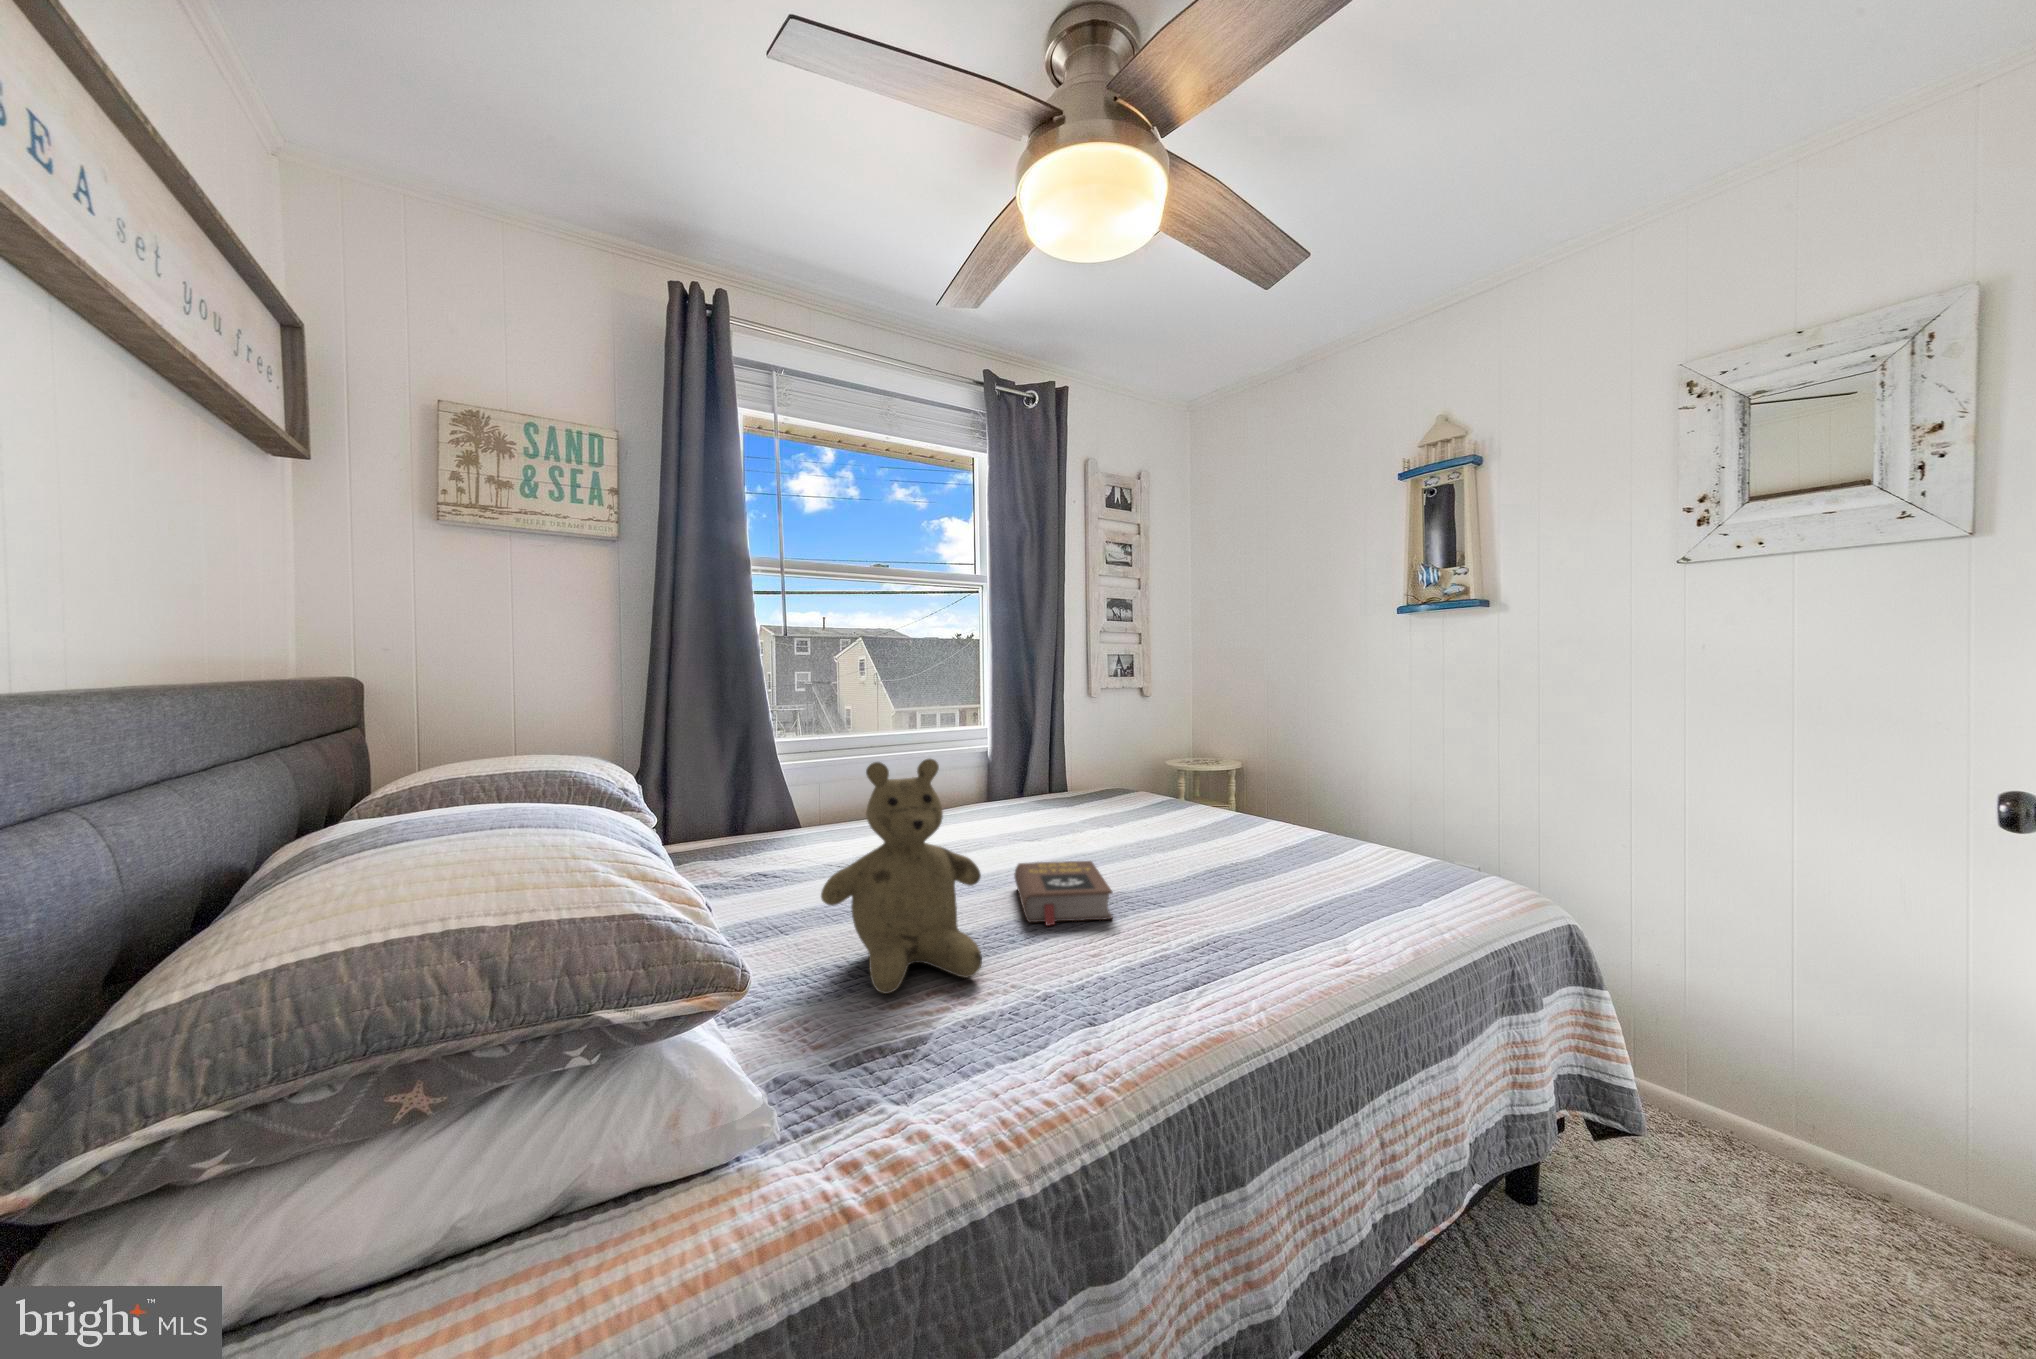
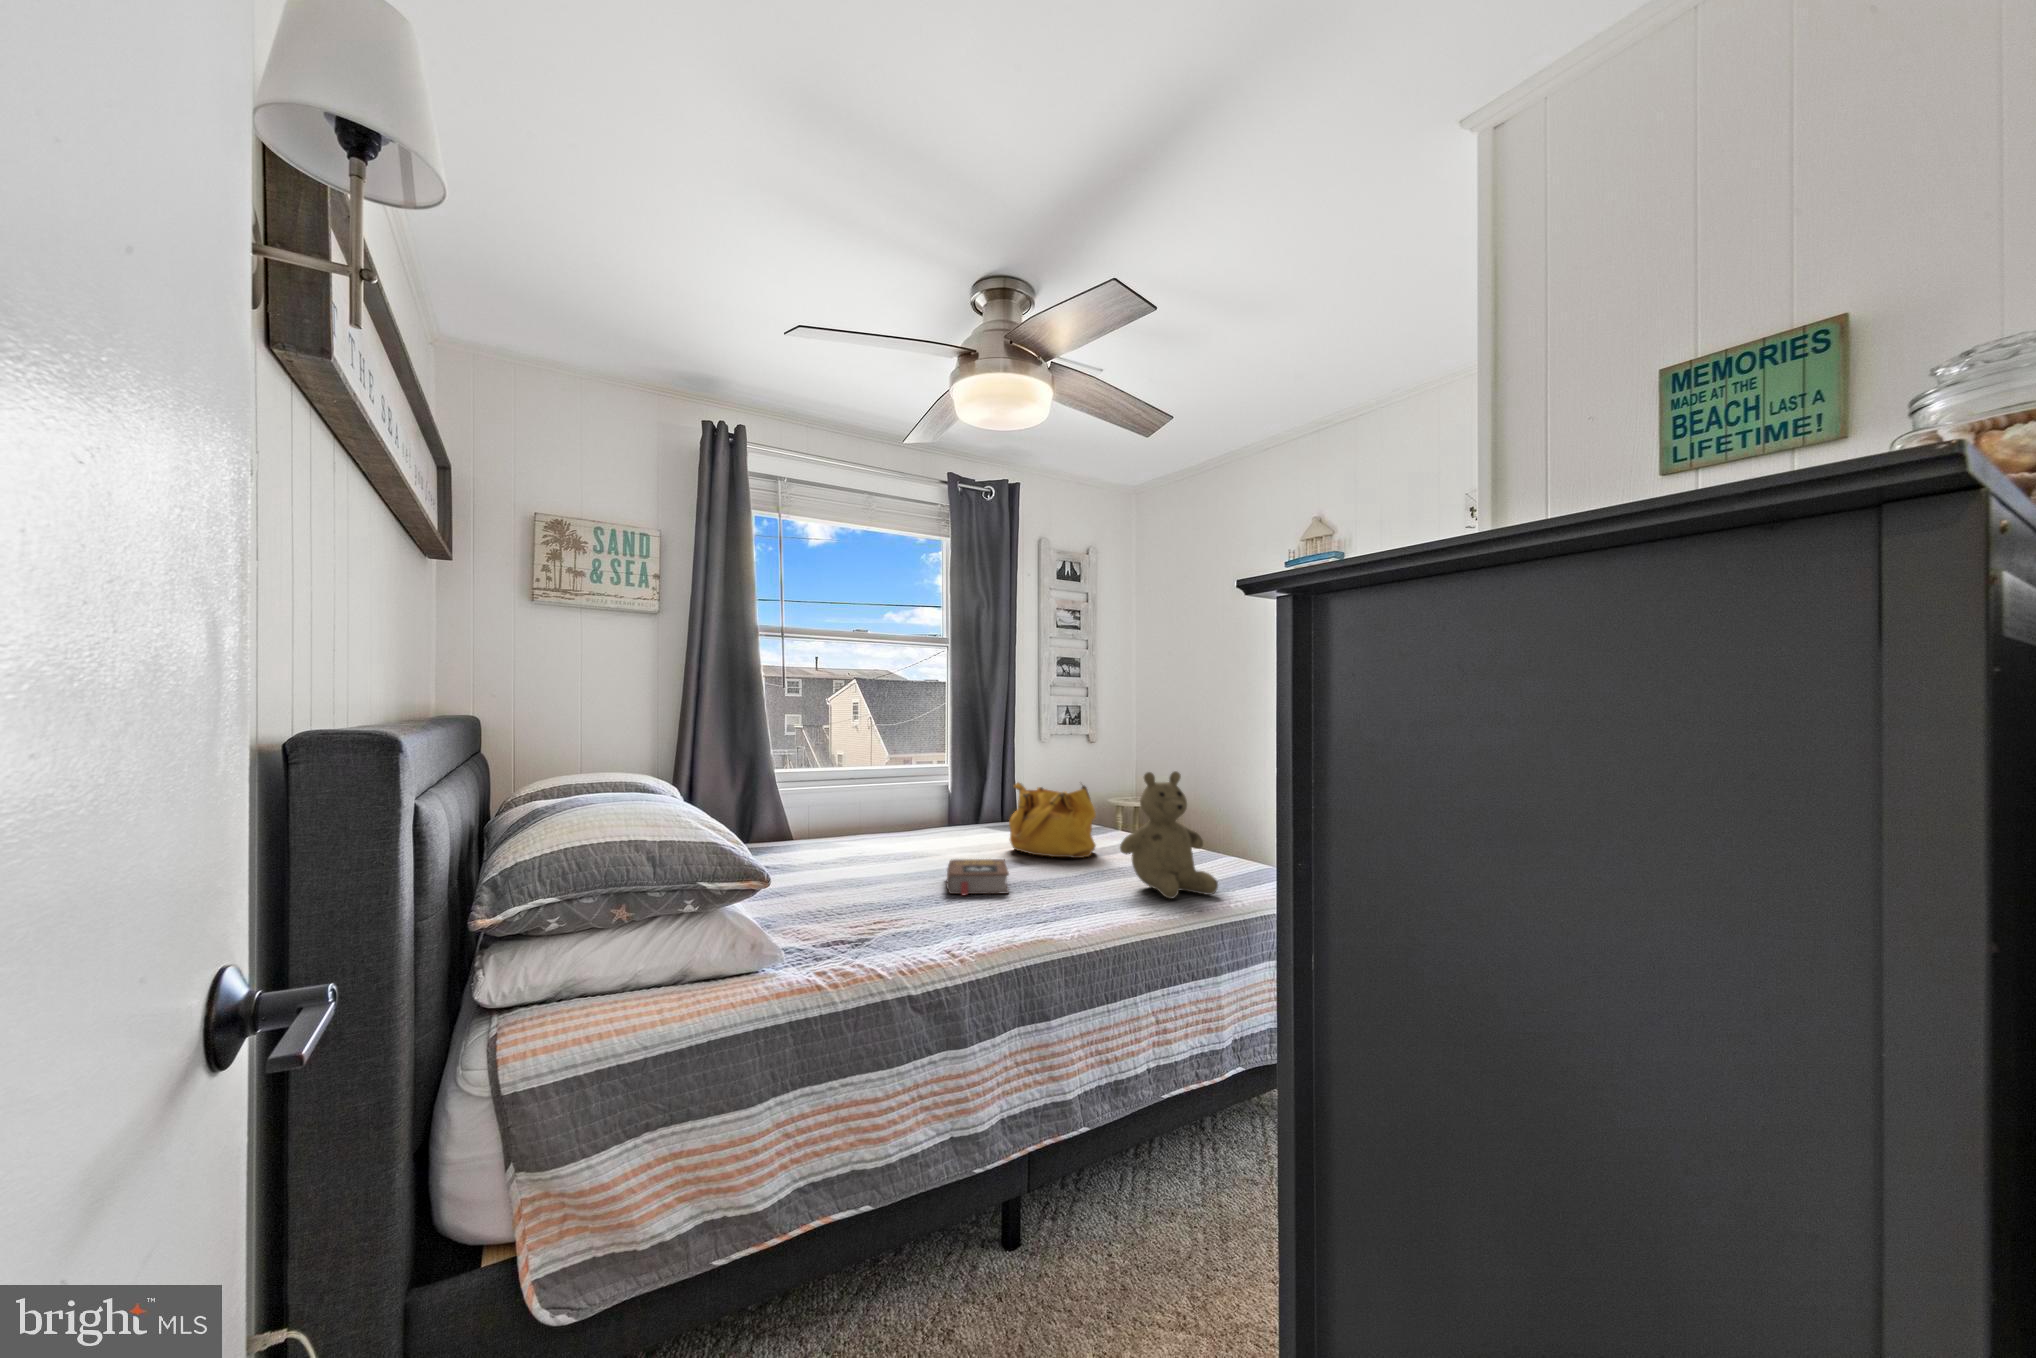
handbag: none [1076,748,1190,847] -> present [1009,783,1096,858]
teddy bear: present [821,759,982,994] -> present [1120,771,1218,899]

